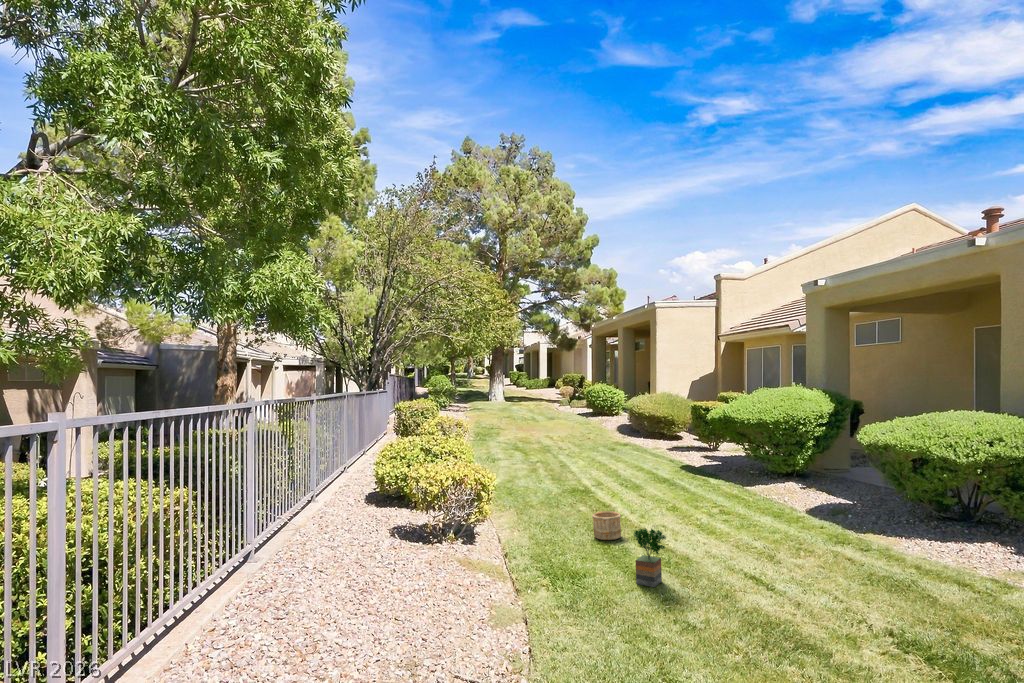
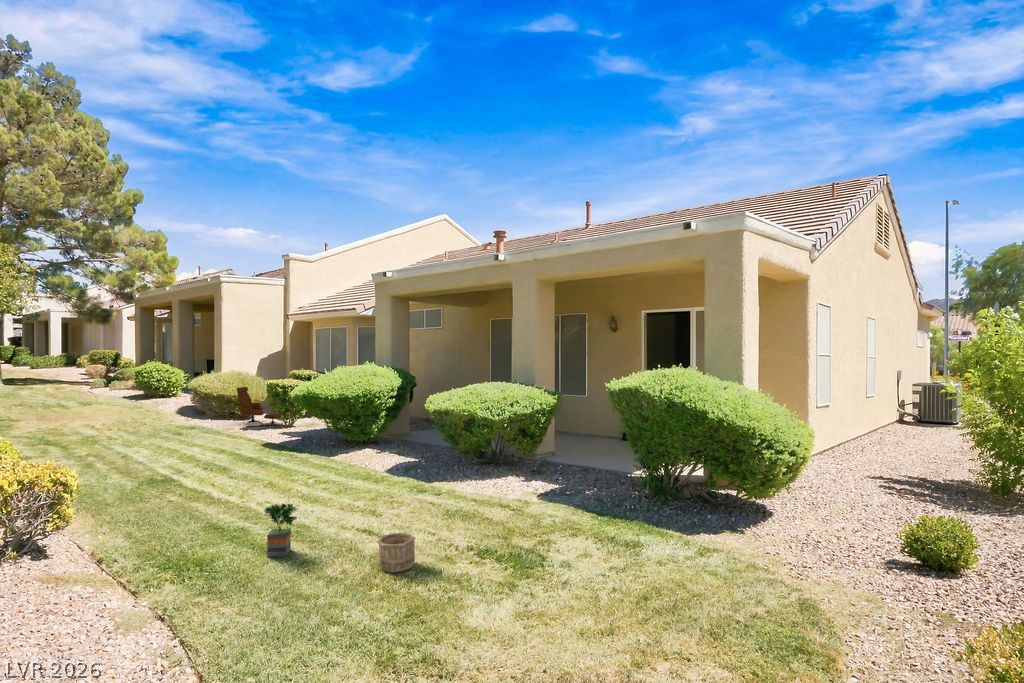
lounge chair: none [662,408,706,448] -> present [237,387,281,425]
wooden bucket: present [592,511,621,540] -> present [378,533,415,573]

